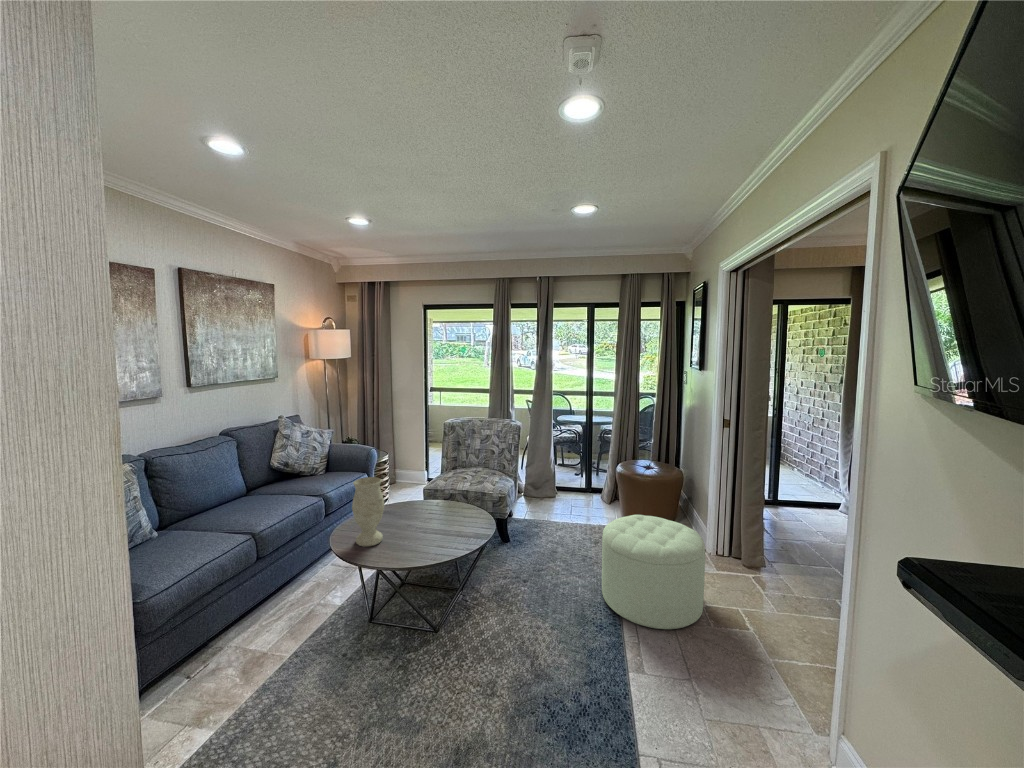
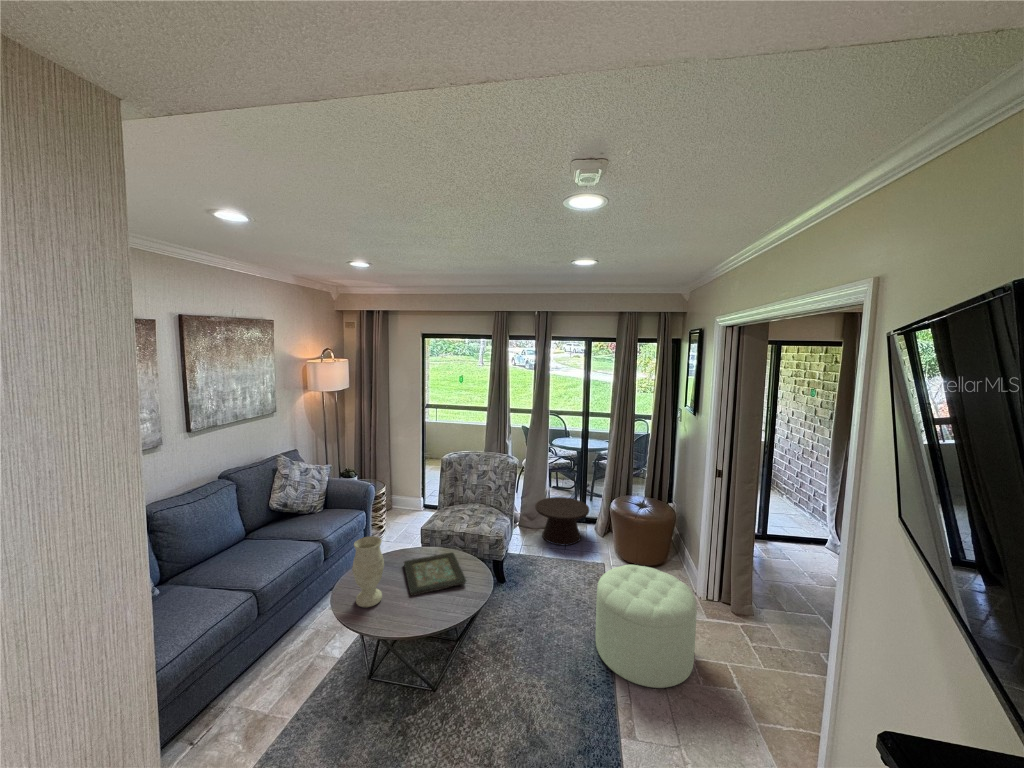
side table: none [540,467,595,512] -> present [535,497,589,545]
decorative tray: none [405,504,469,538] -> present [404,552,466,596]

